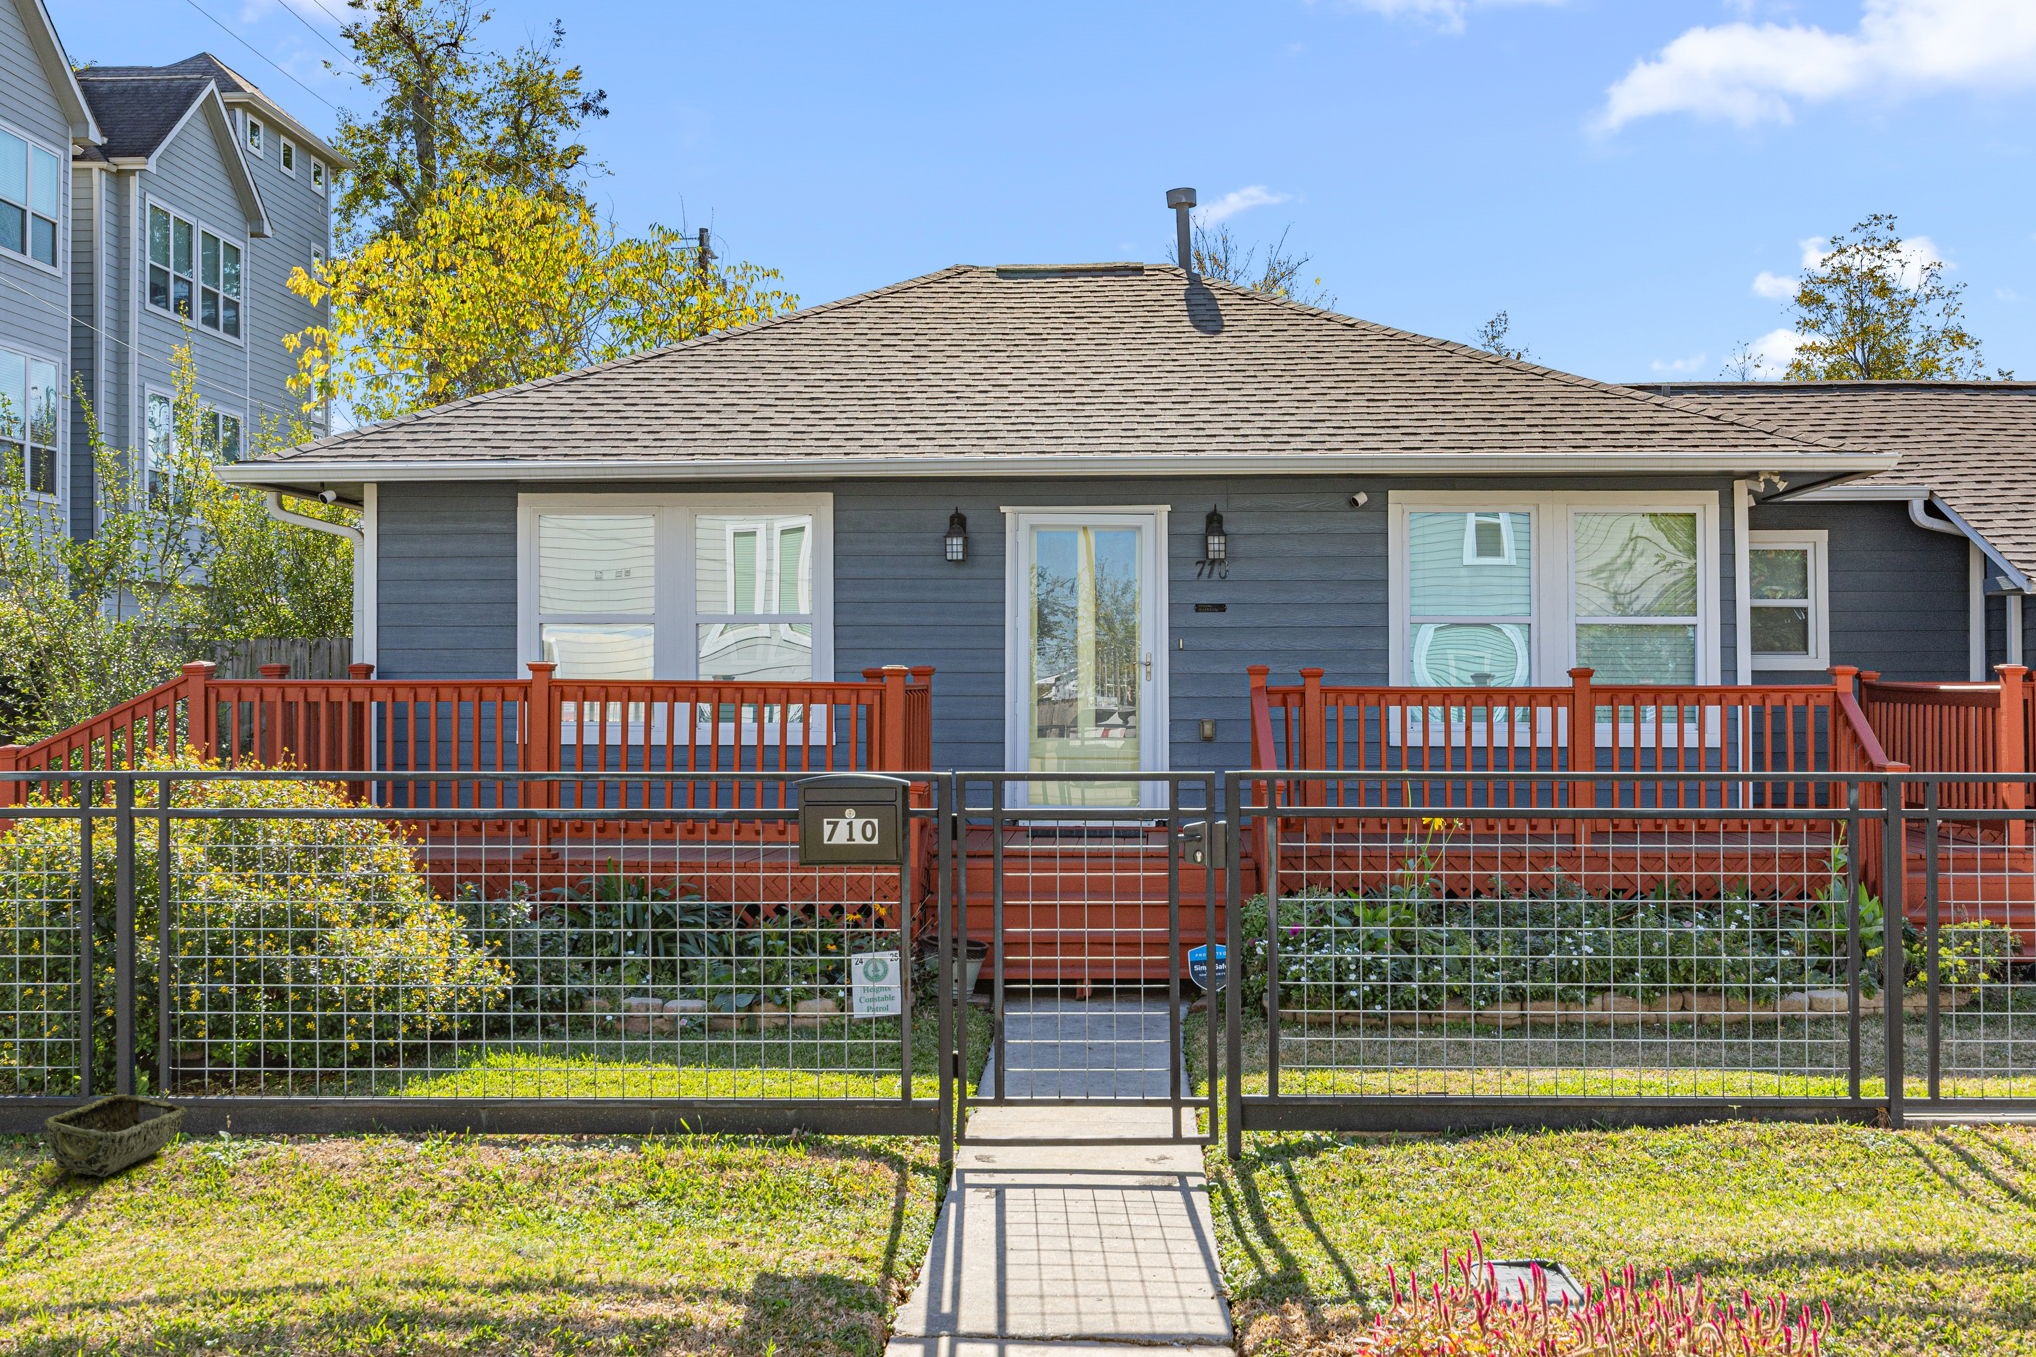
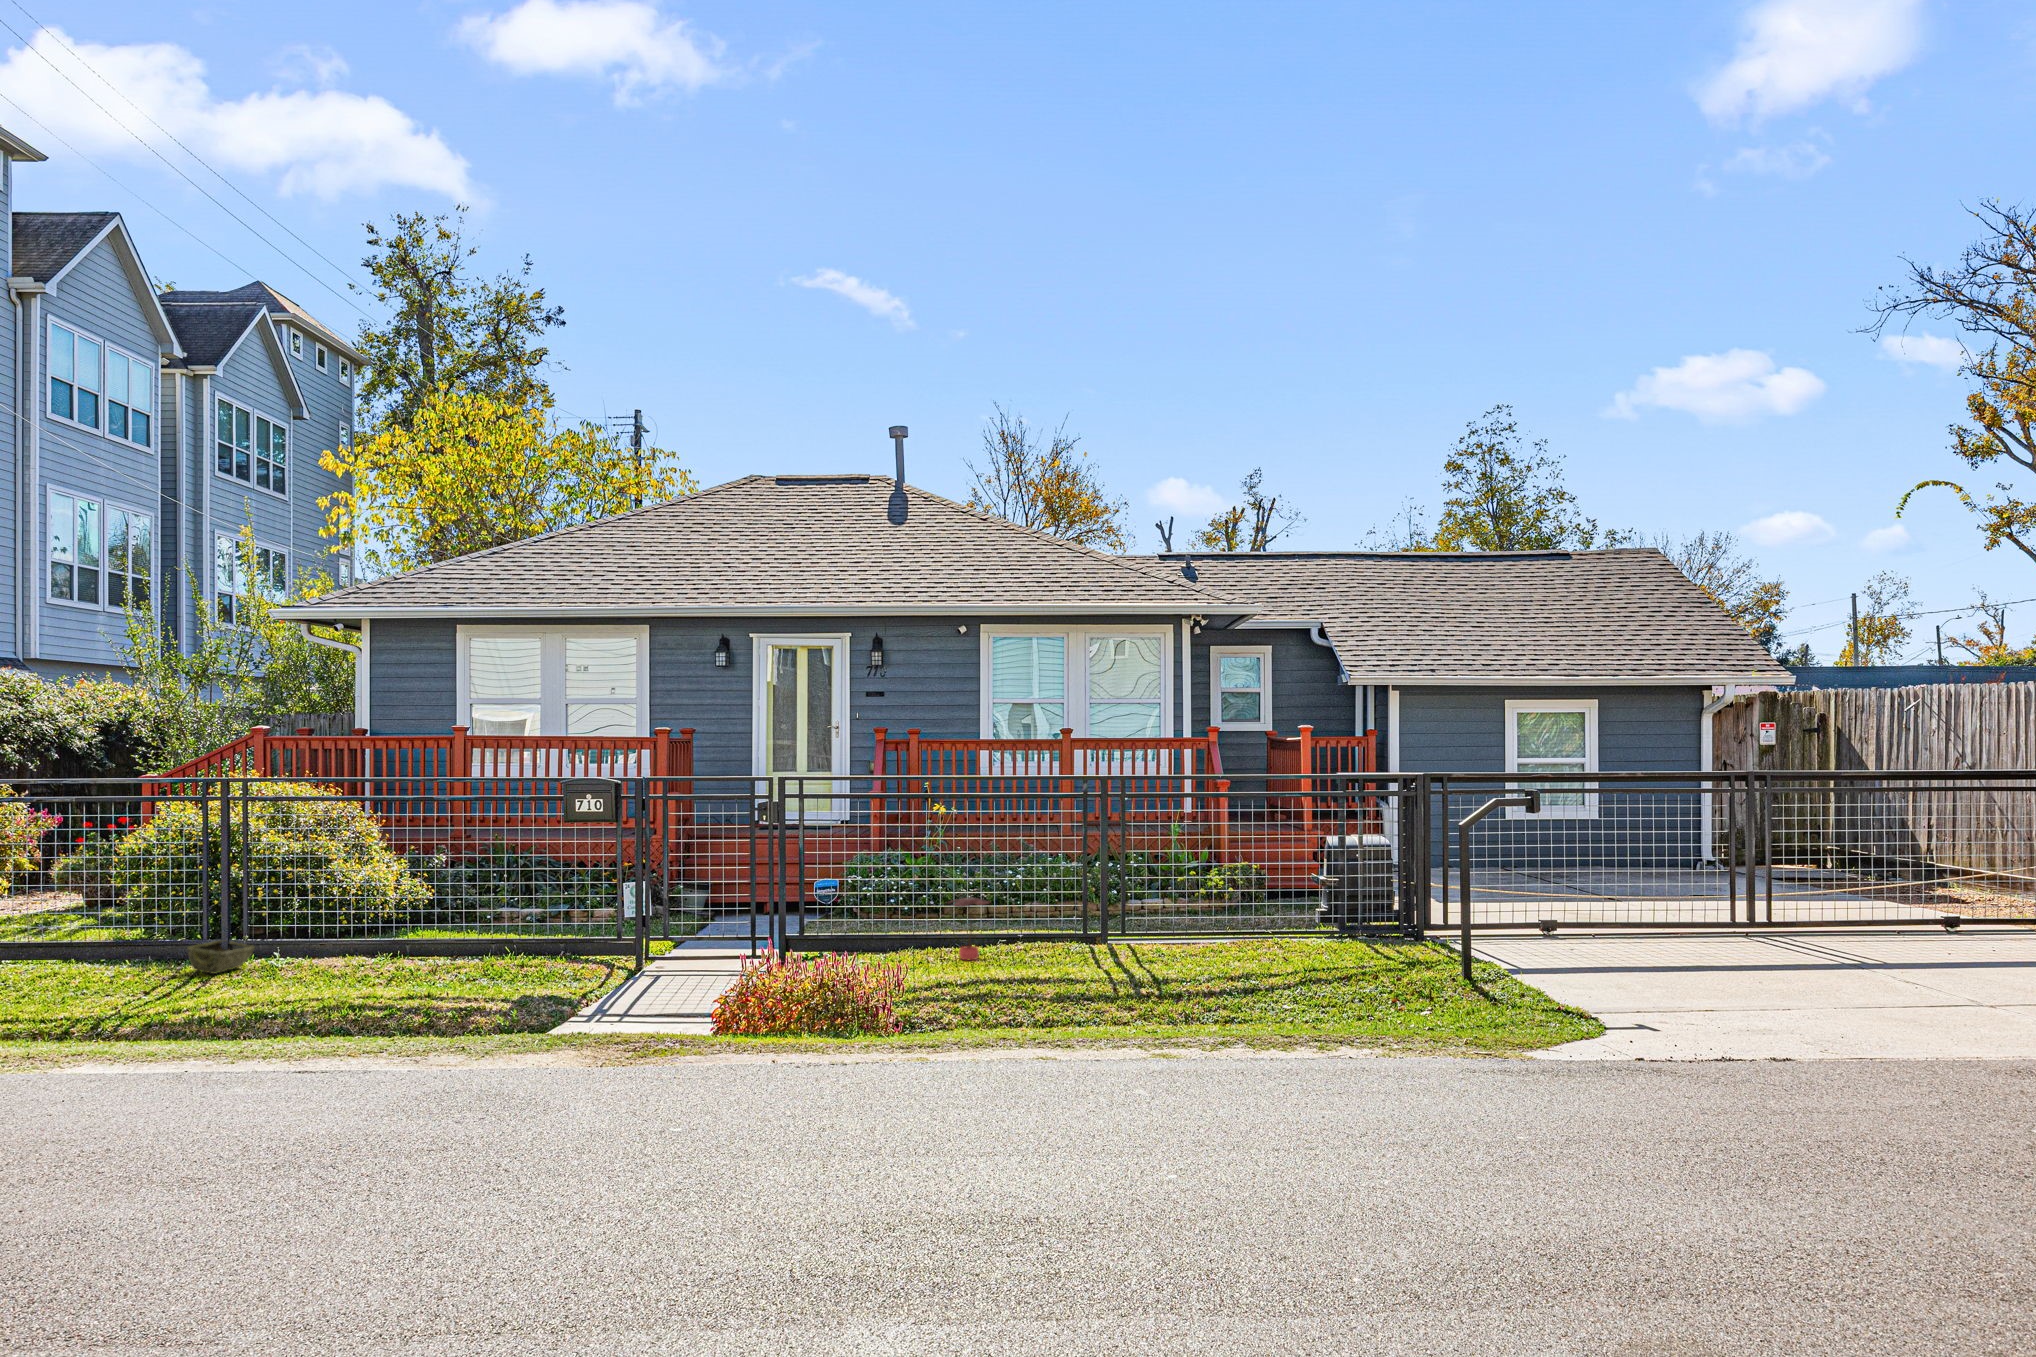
potted plant: none [1638,1030,1750,1170] -> present [949,898,990,960]

